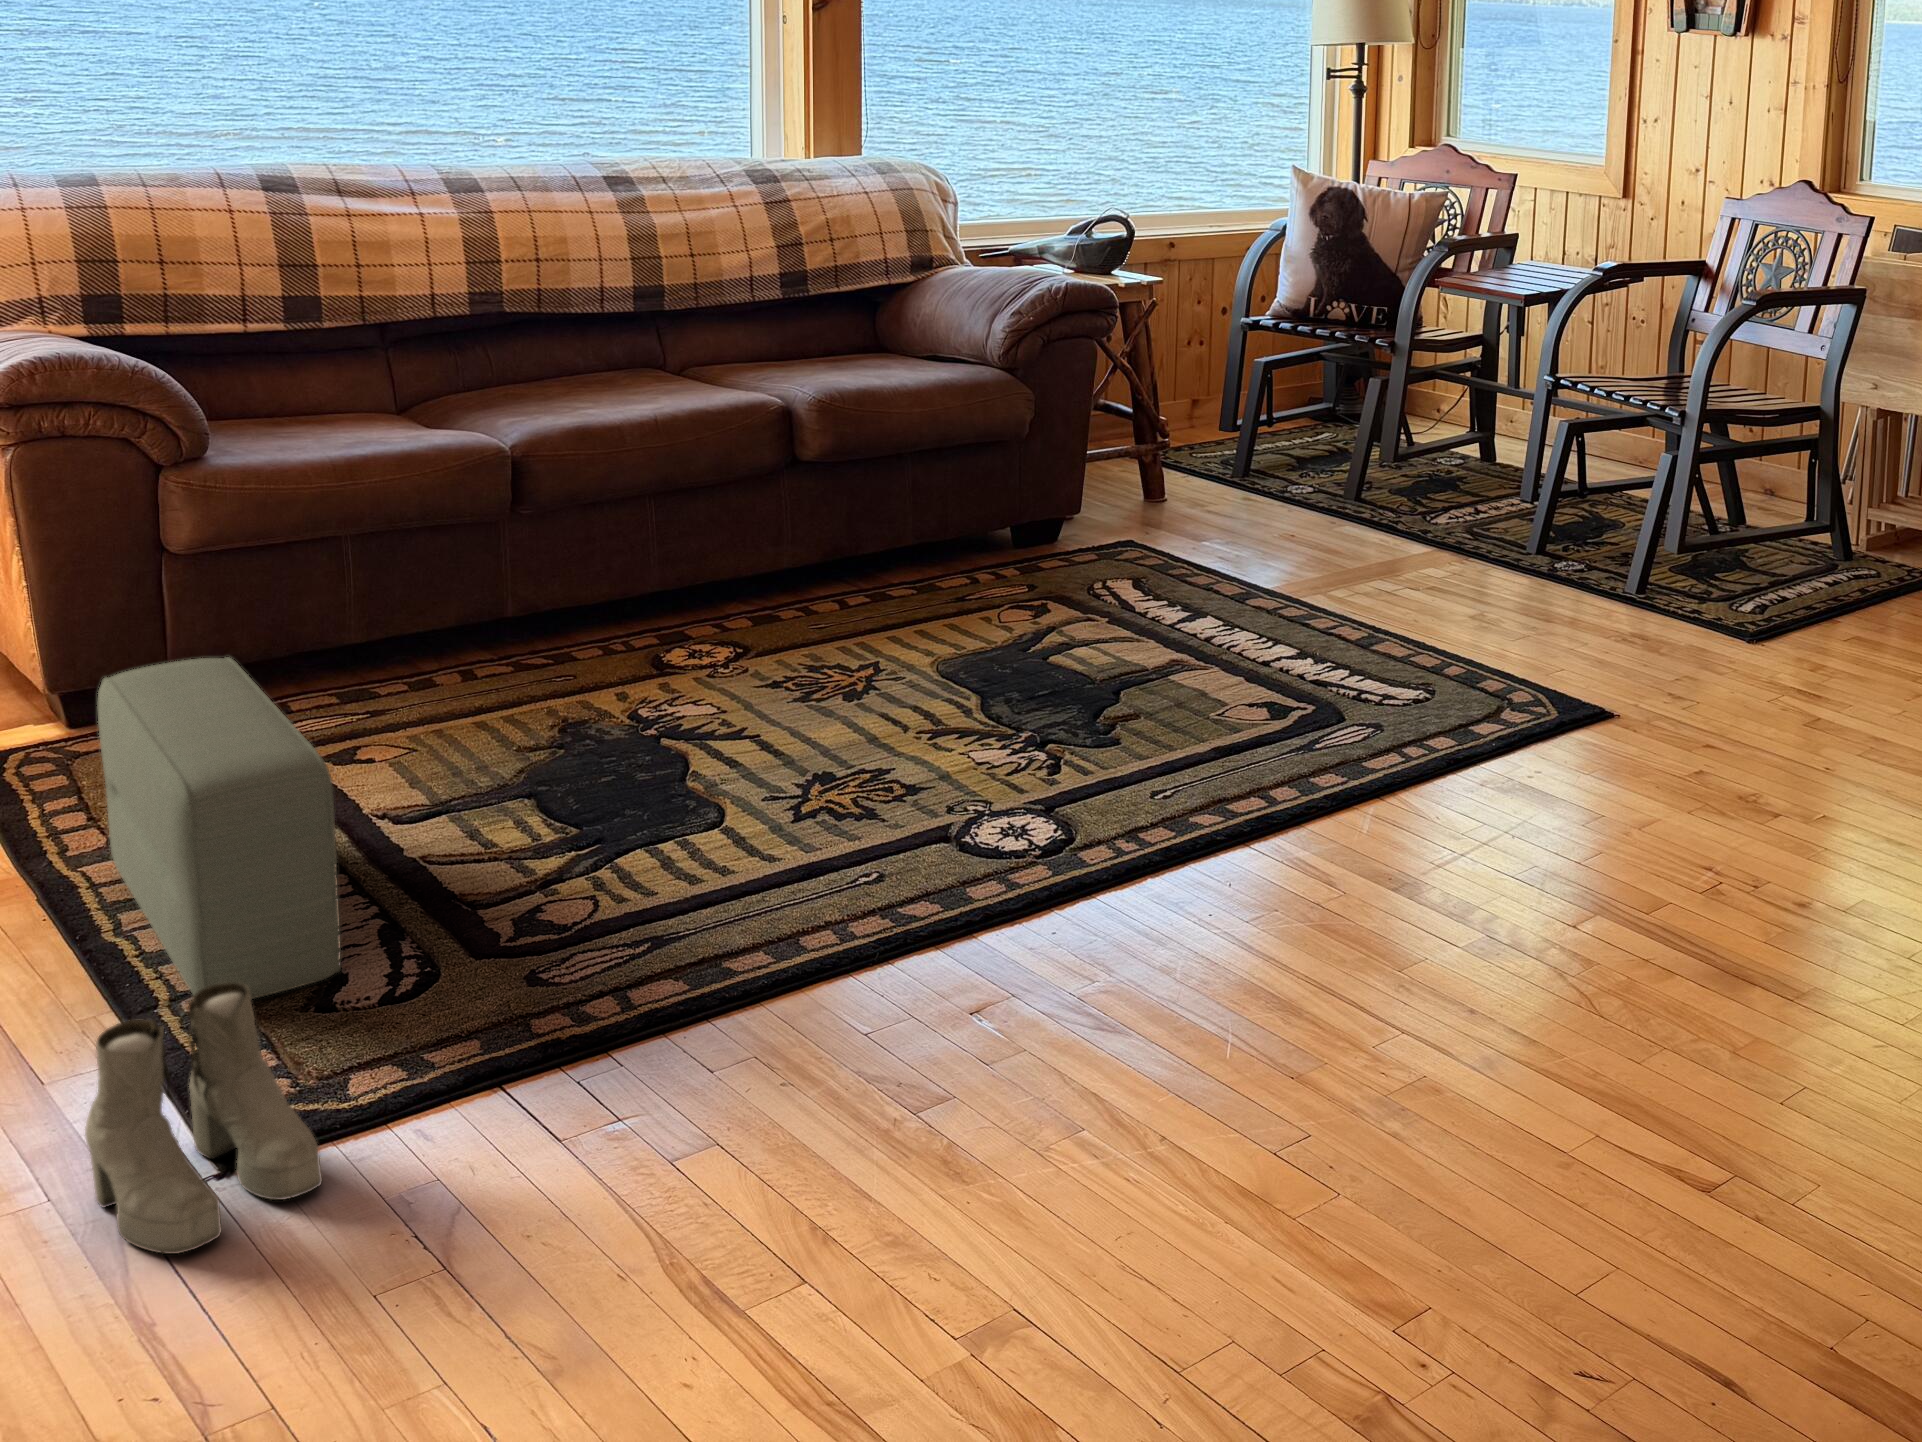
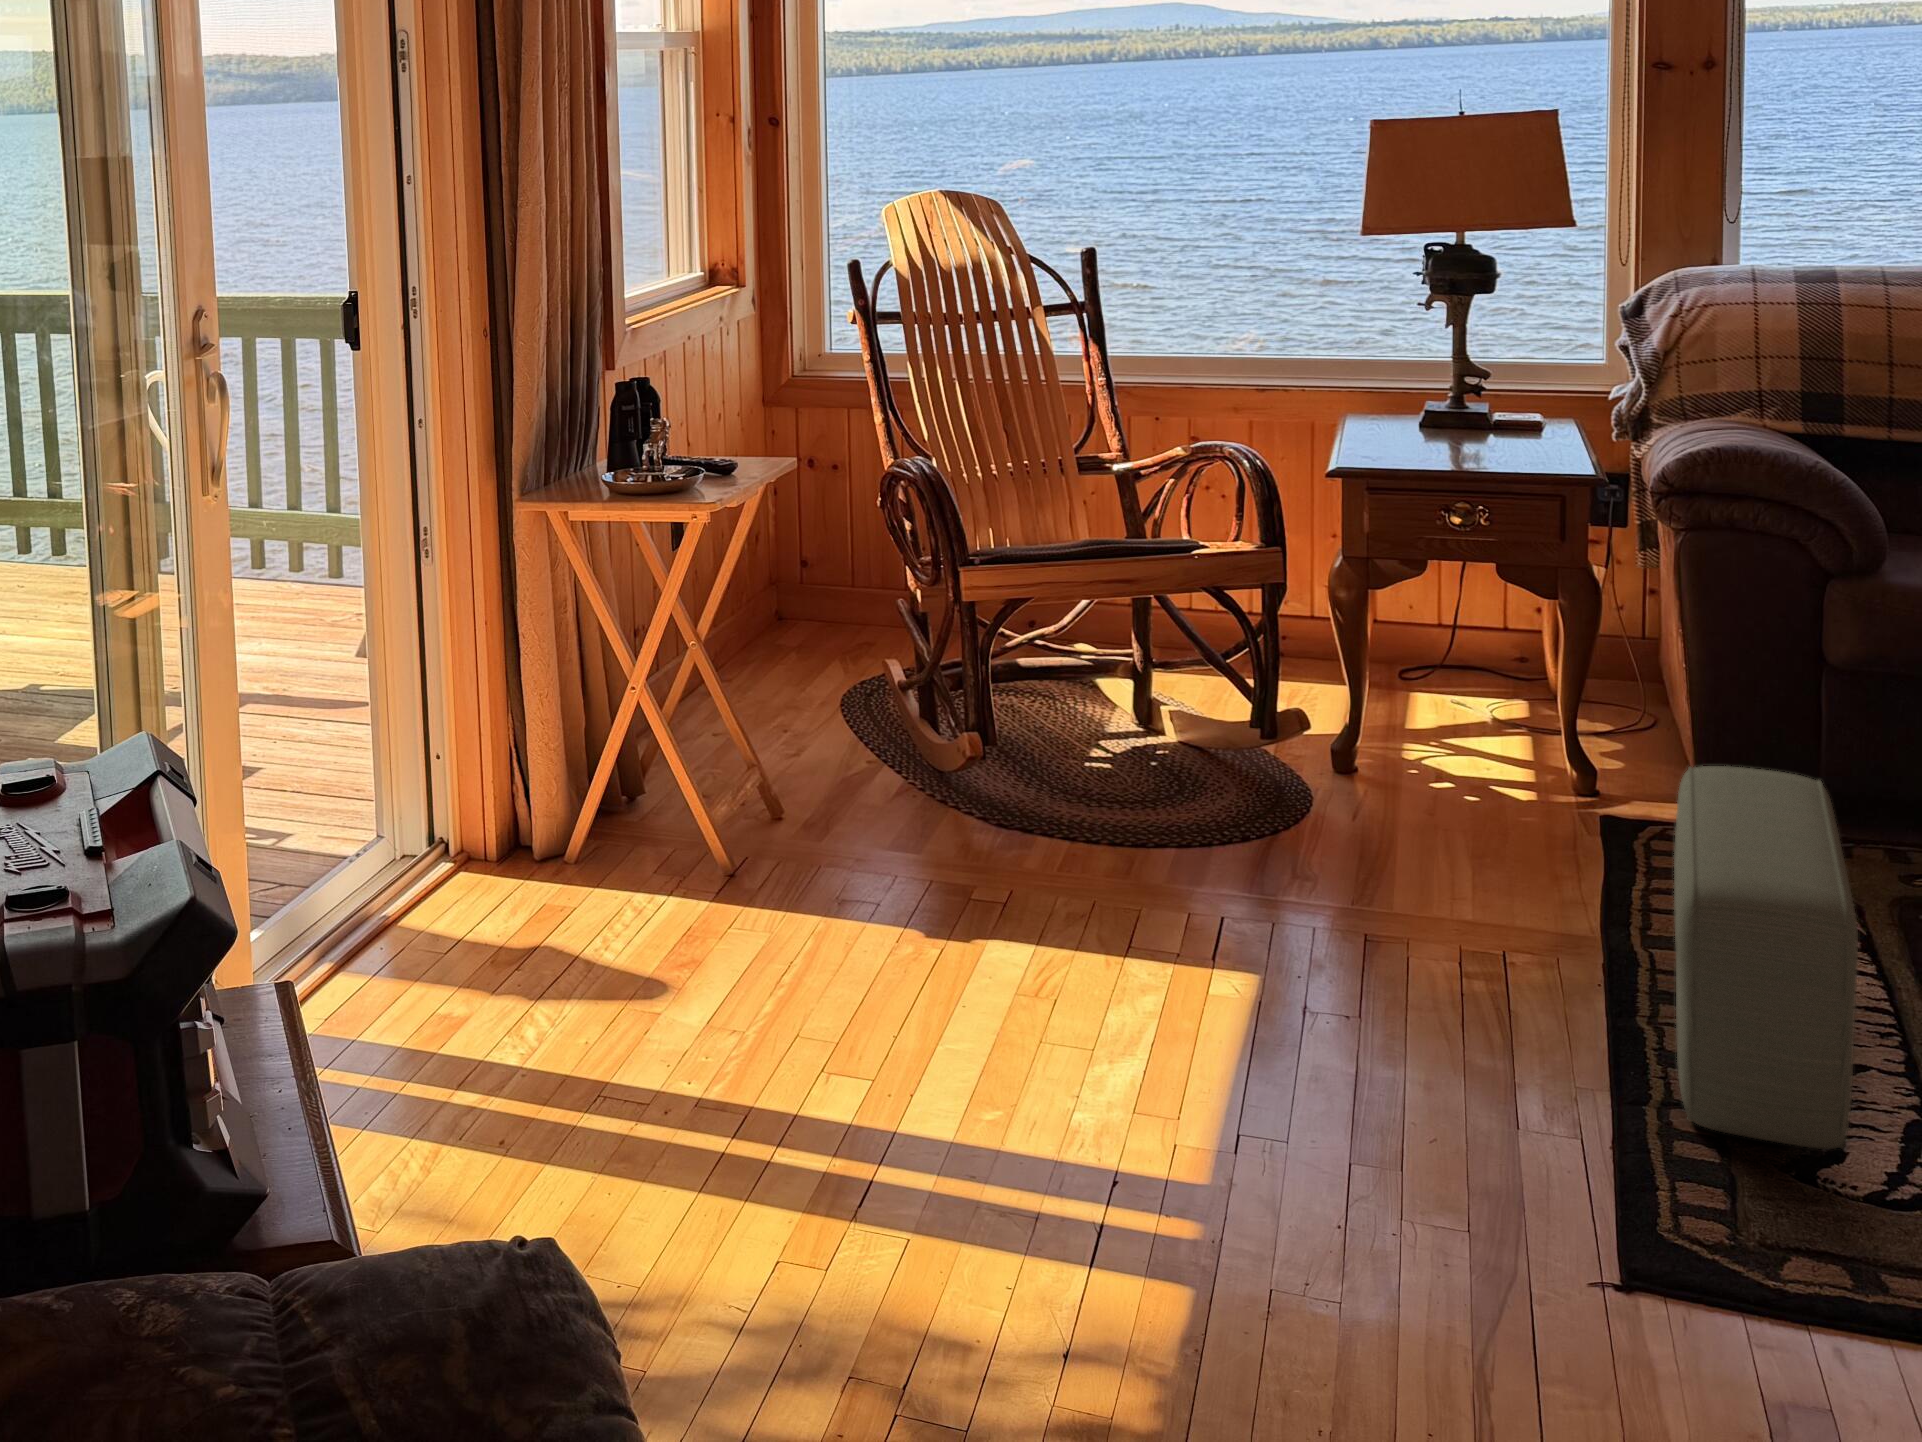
boots: present [85,983,322,1254] -> none [1494,1087,1707,1349]

